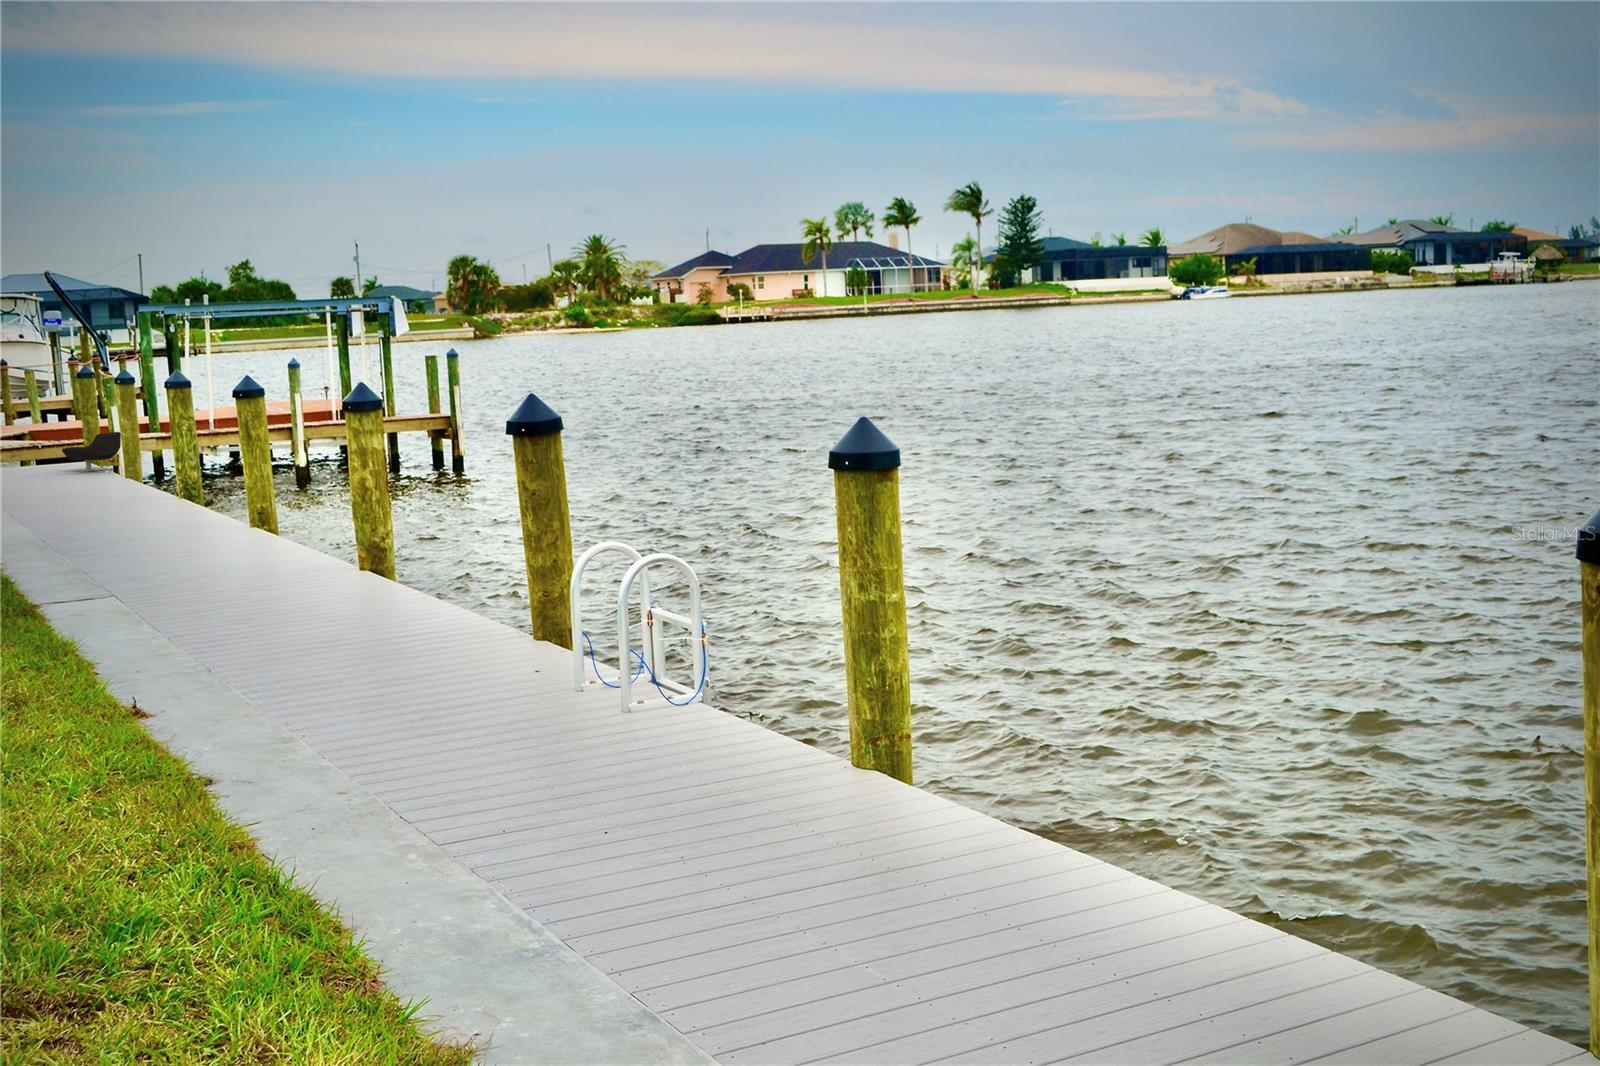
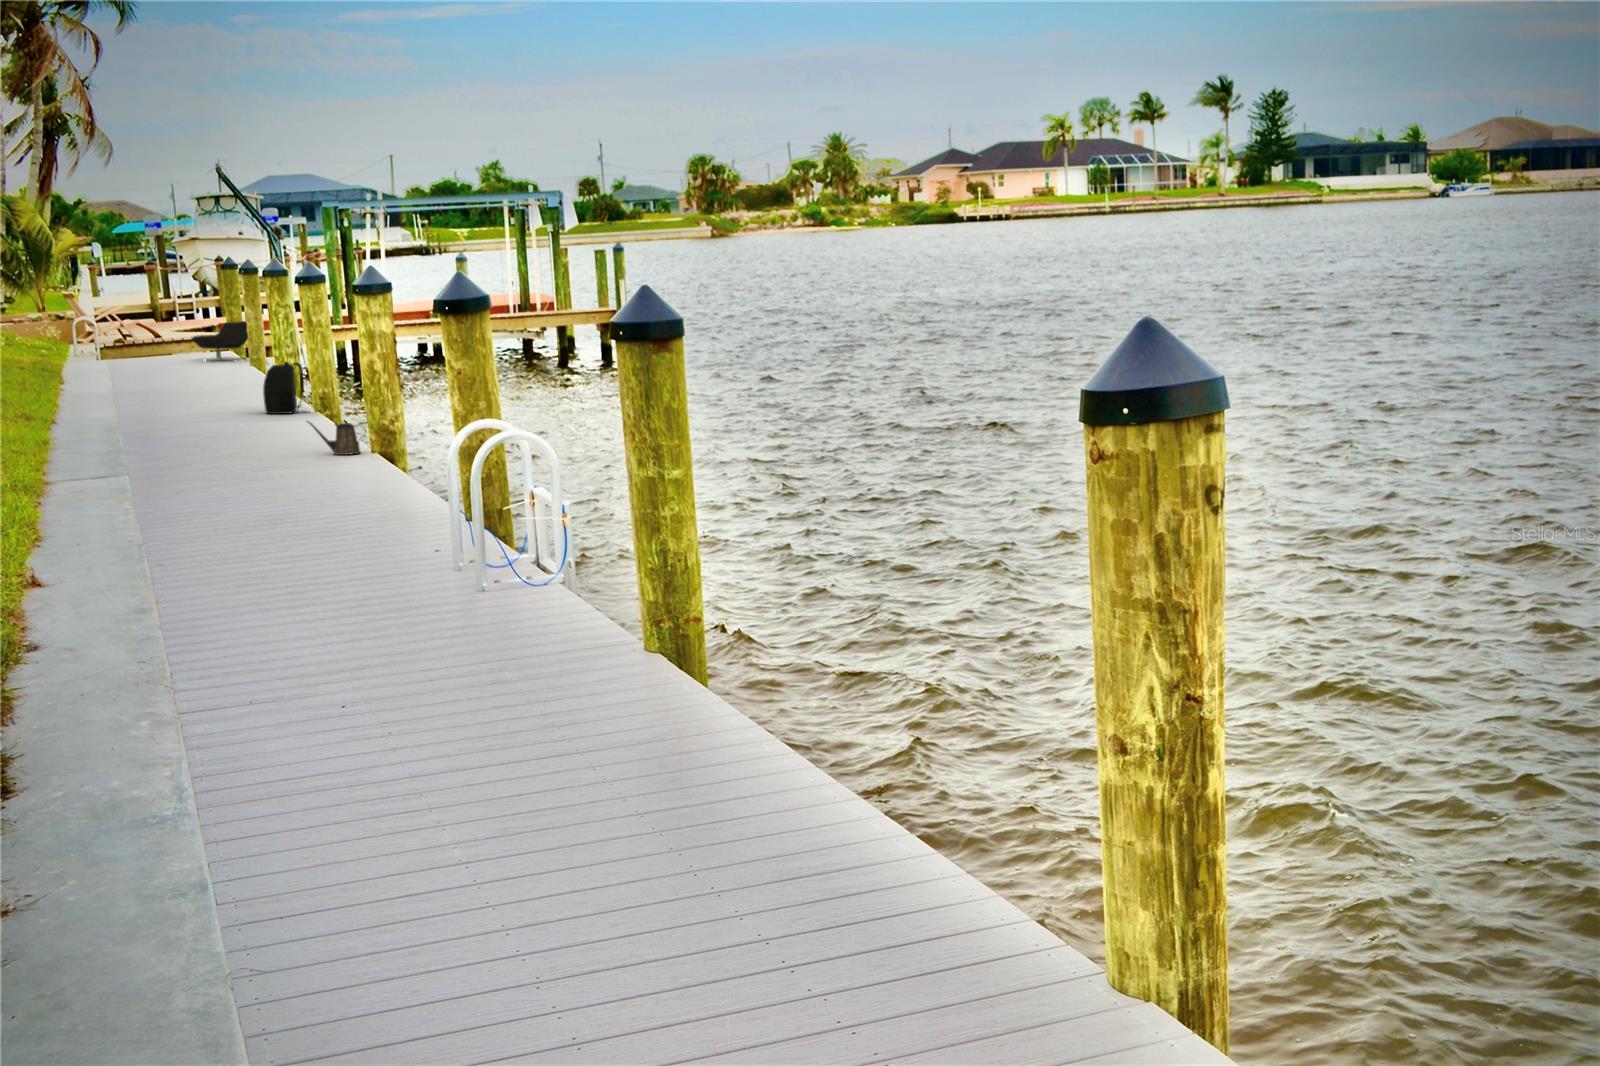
backpack: none [201,477,249,529] -> present [263,362,303,414]
watering can: none [295,538,356,571] -> present [307,421,363,455]

